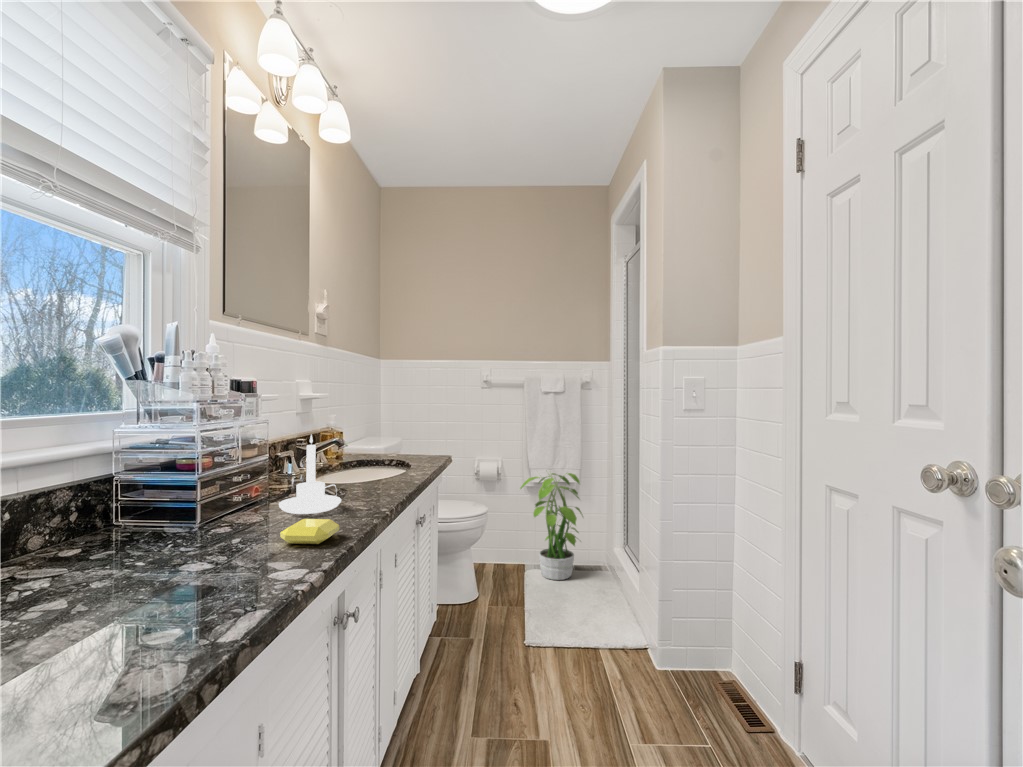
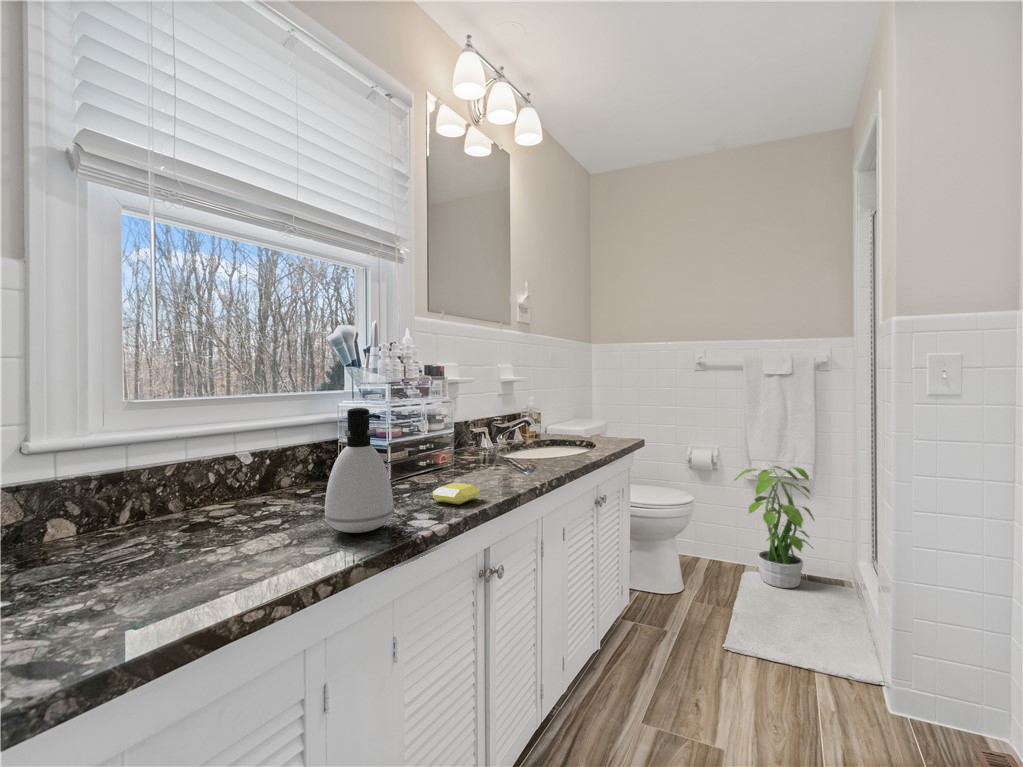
soap dispenser: none [160,435,259,601] -> present [325,408,393,533]
candle holder: present [279,435,341,514] -> none [451,411,501,480]

